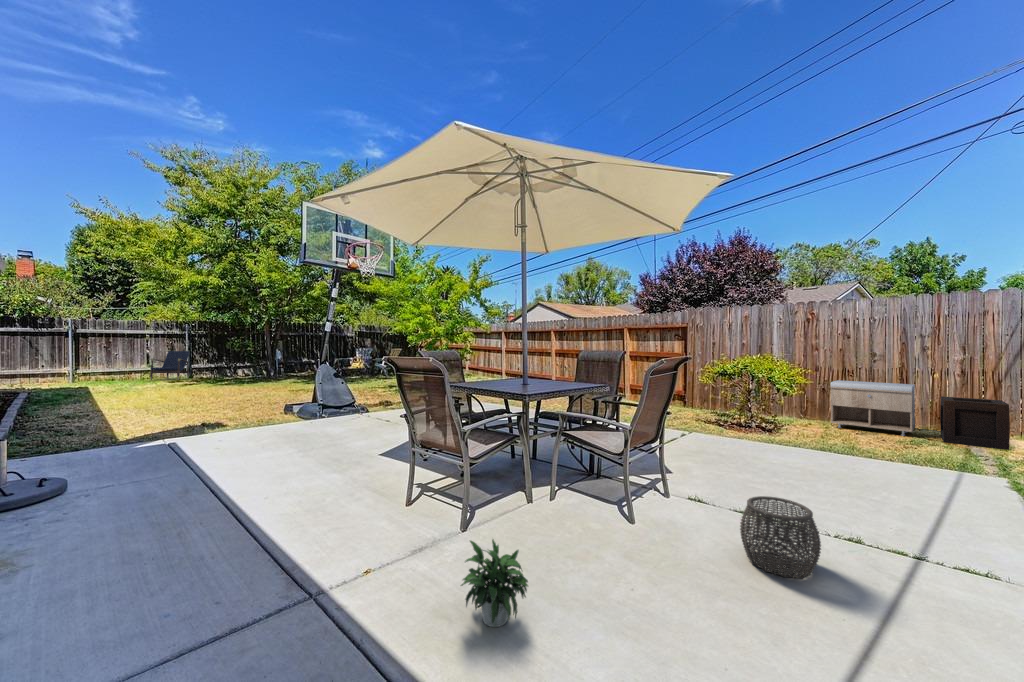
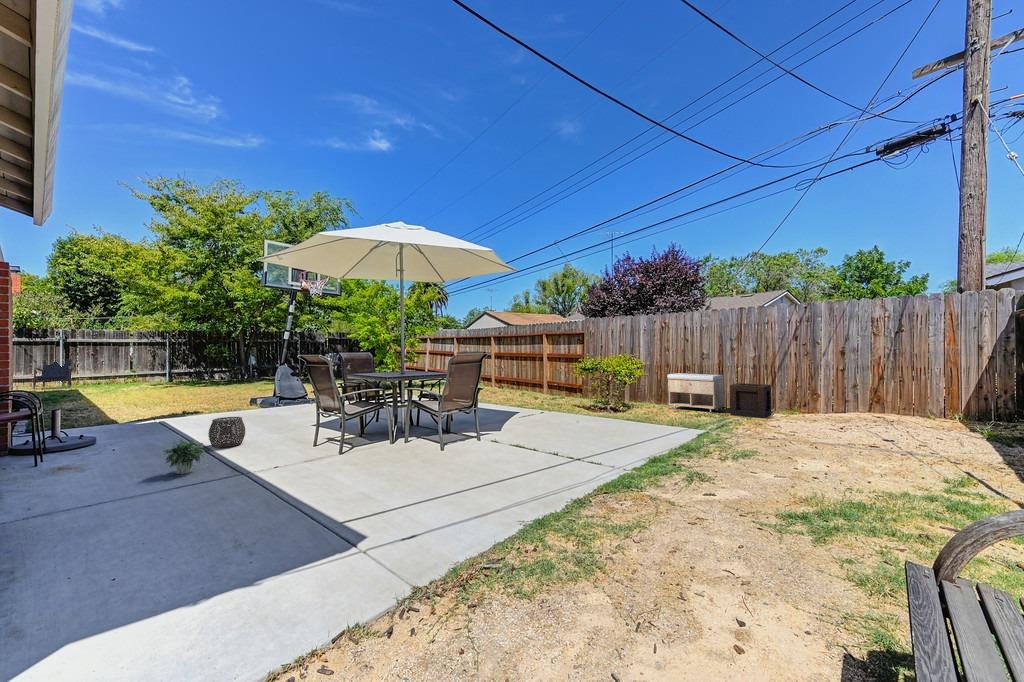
lounge chair: present [150,351,189,380] -> present [33,359,73,389]
woven basket: present [740,496,821,578] -> present [208,417,245,448]
potted plant: present [461,540,528,627] -> present [164,439,205,474]

